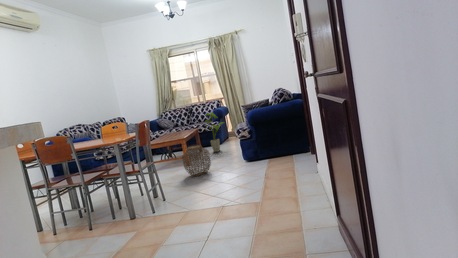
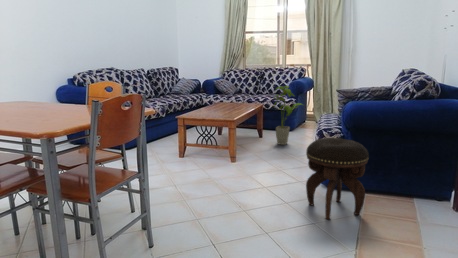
footstool: none [233,129,267,170] -> present [306,138,369,219]
woven basket: present [182,145,211,176] -> none [213,143,260,197]

